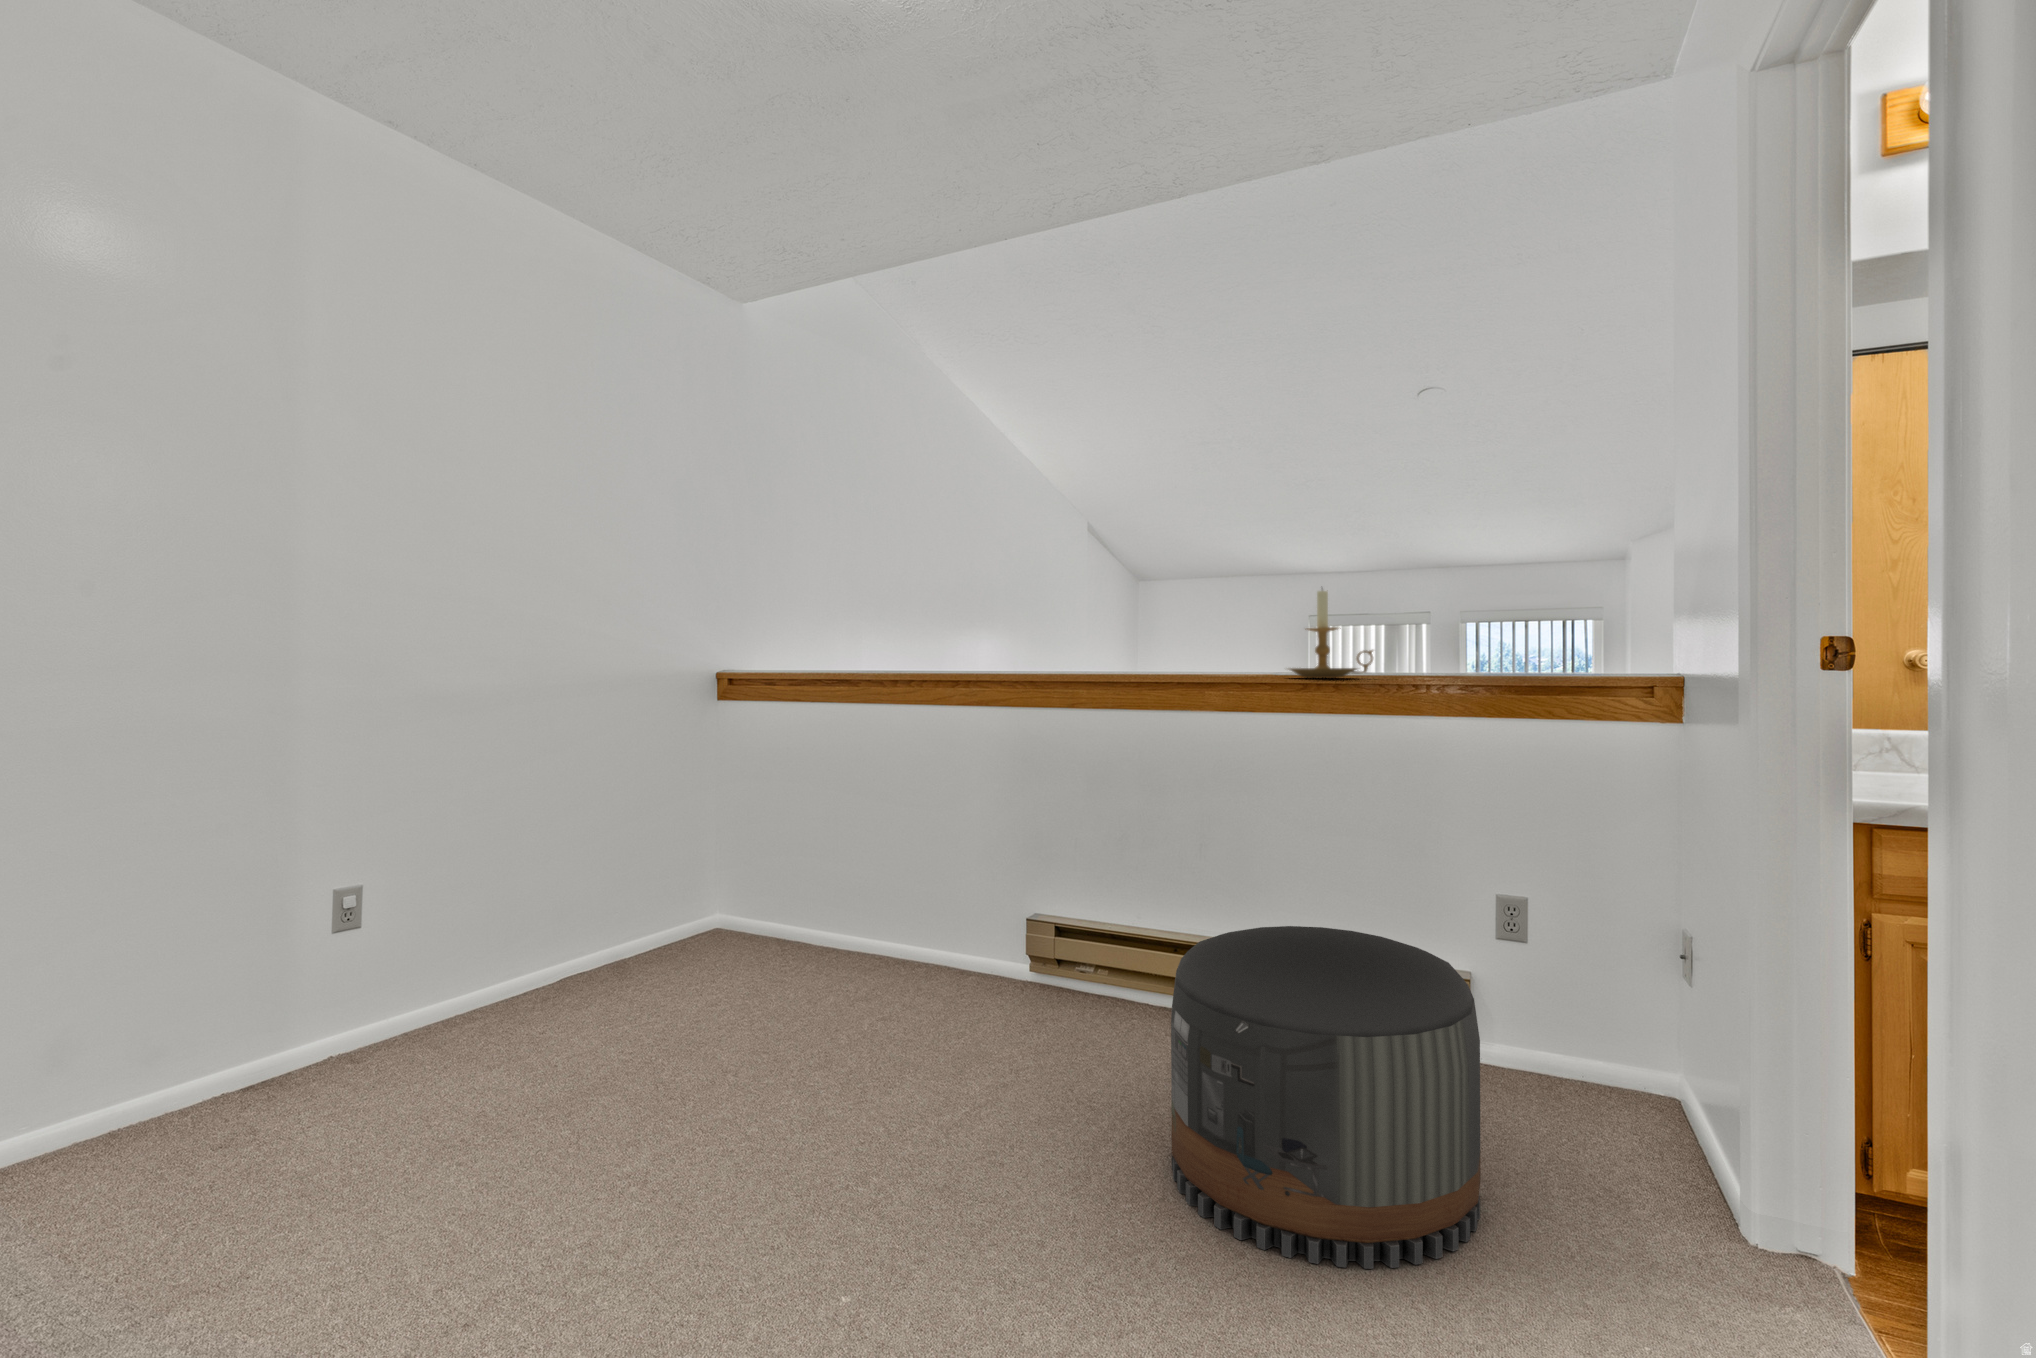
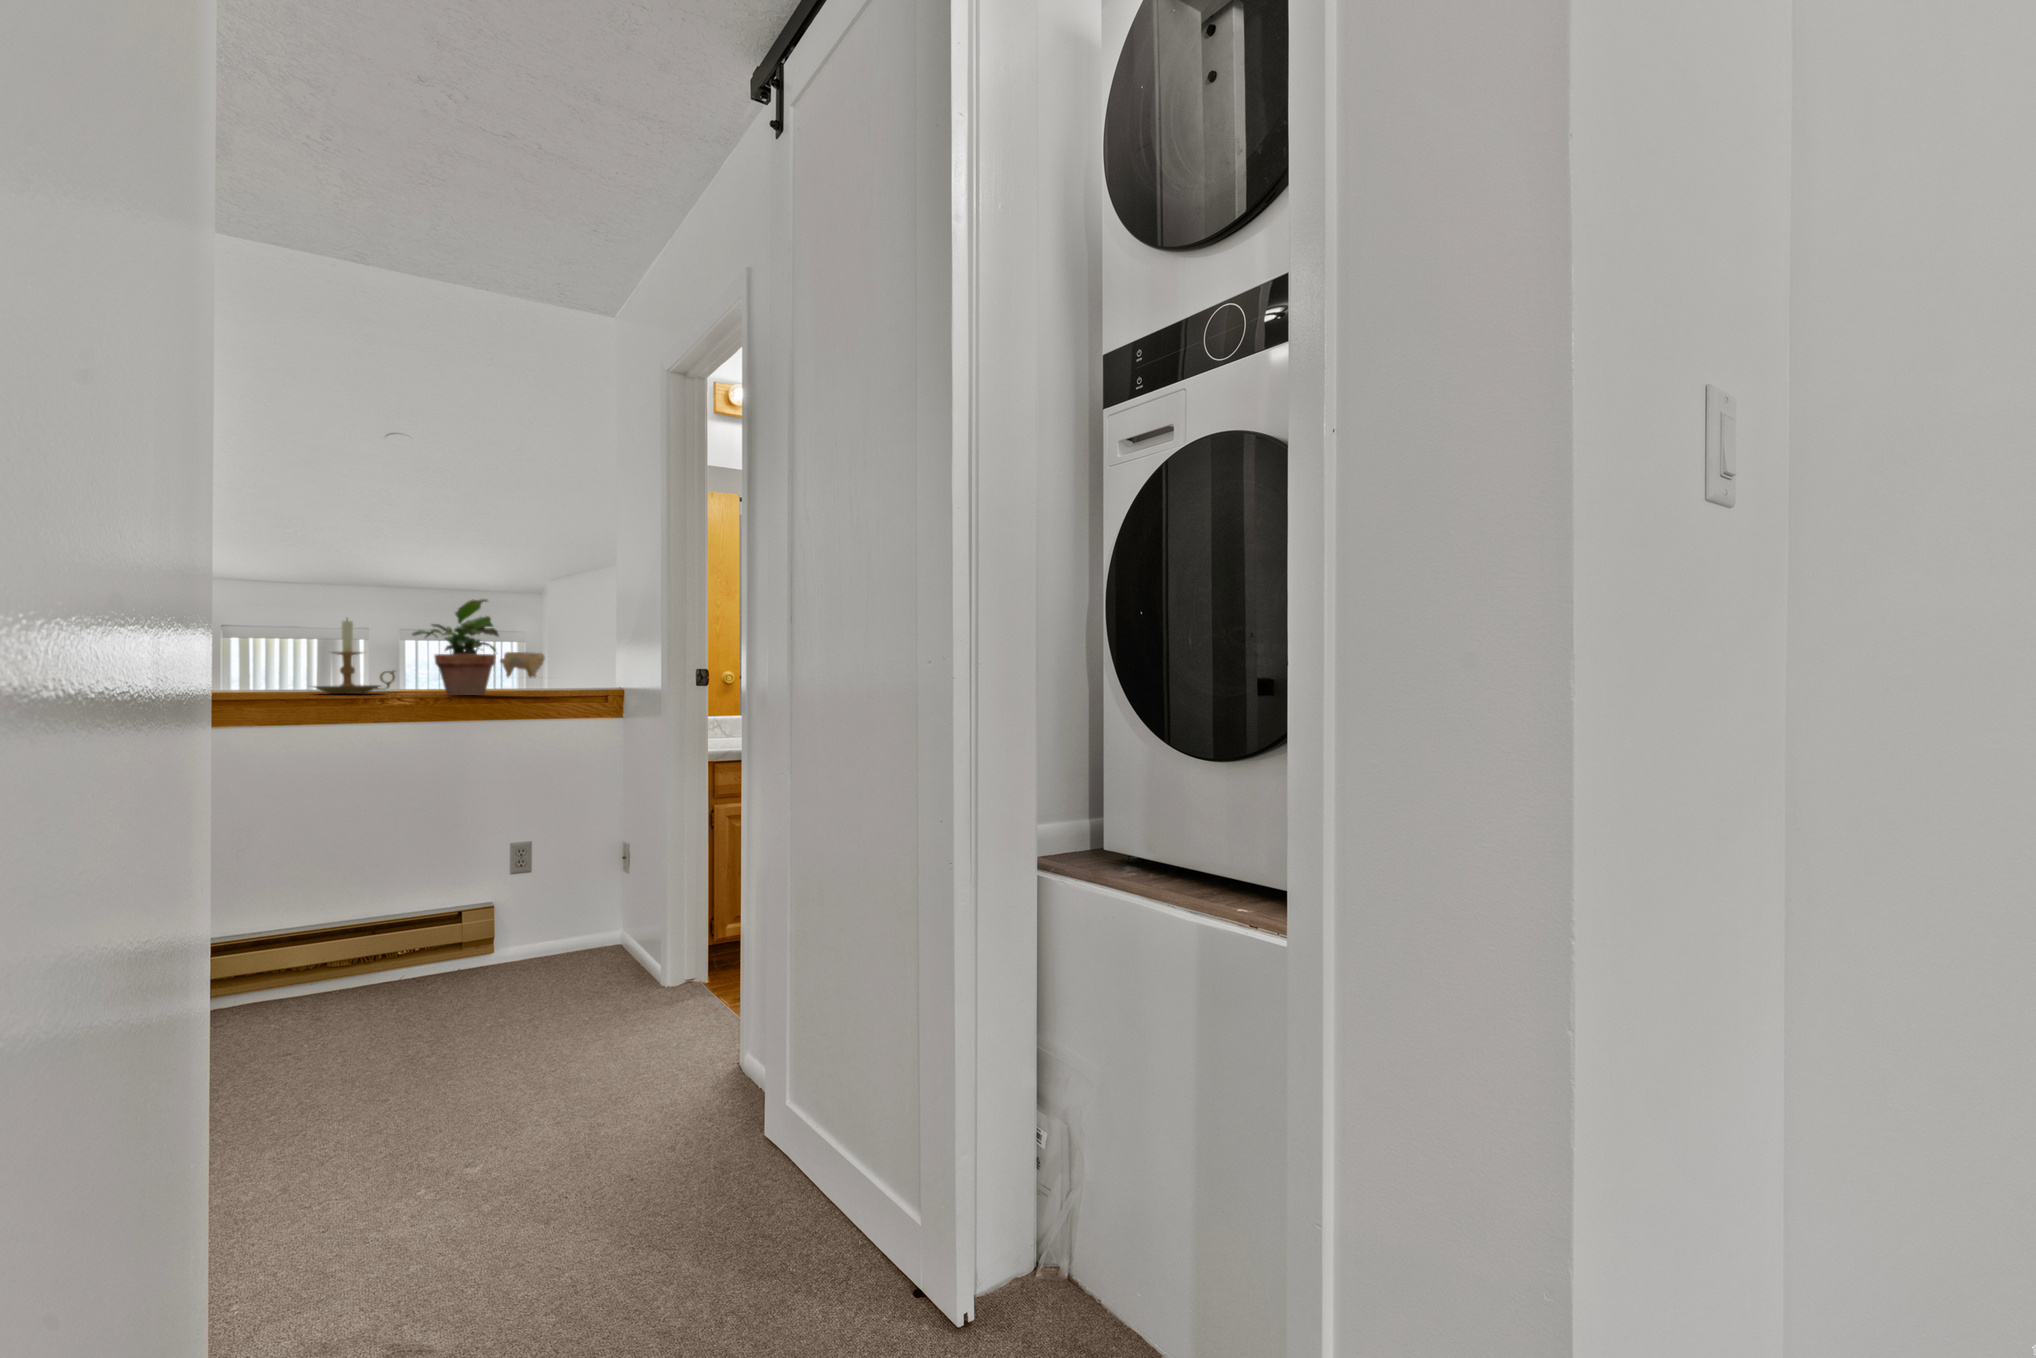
potted plant: none [1373,546,1485,681] -> present [412,599,499,695]
decorative bowl: none [1569,632,1625,664] -> present [500,652,545,677]
pouf: present [1171,926,1481,1269] -> none [275,873,531,1101]

